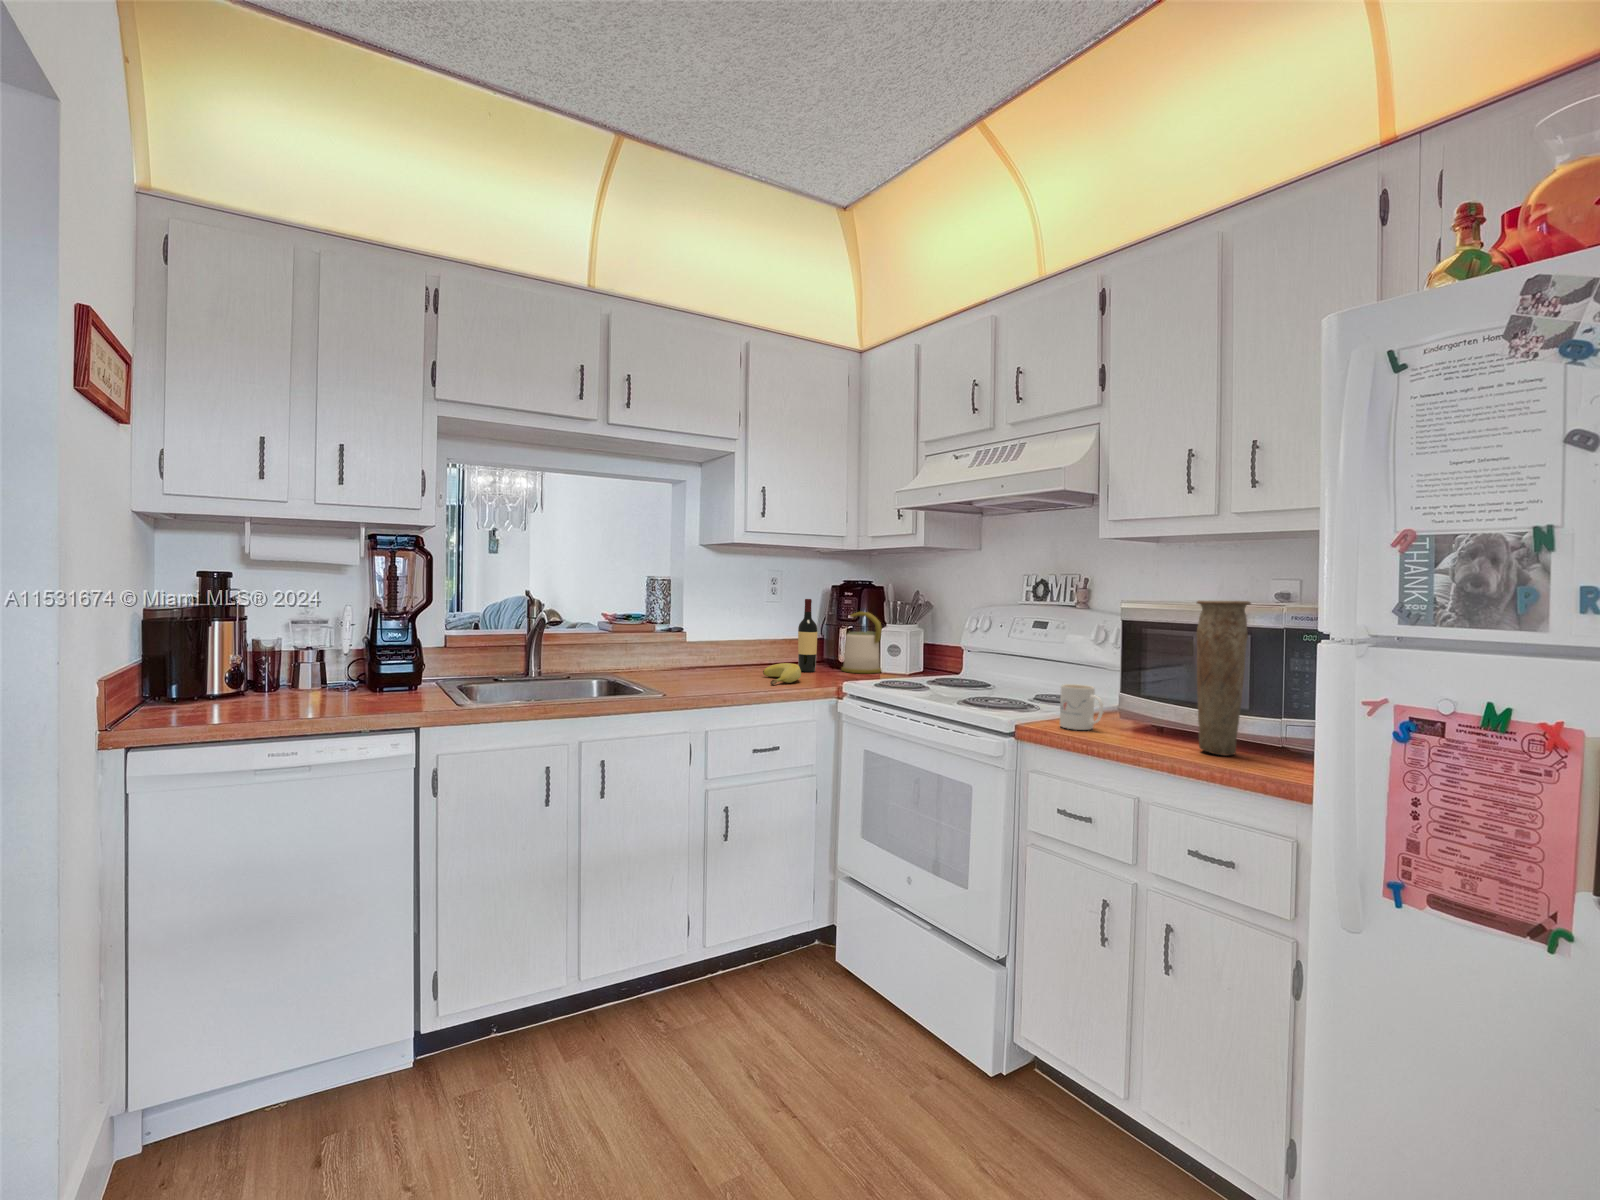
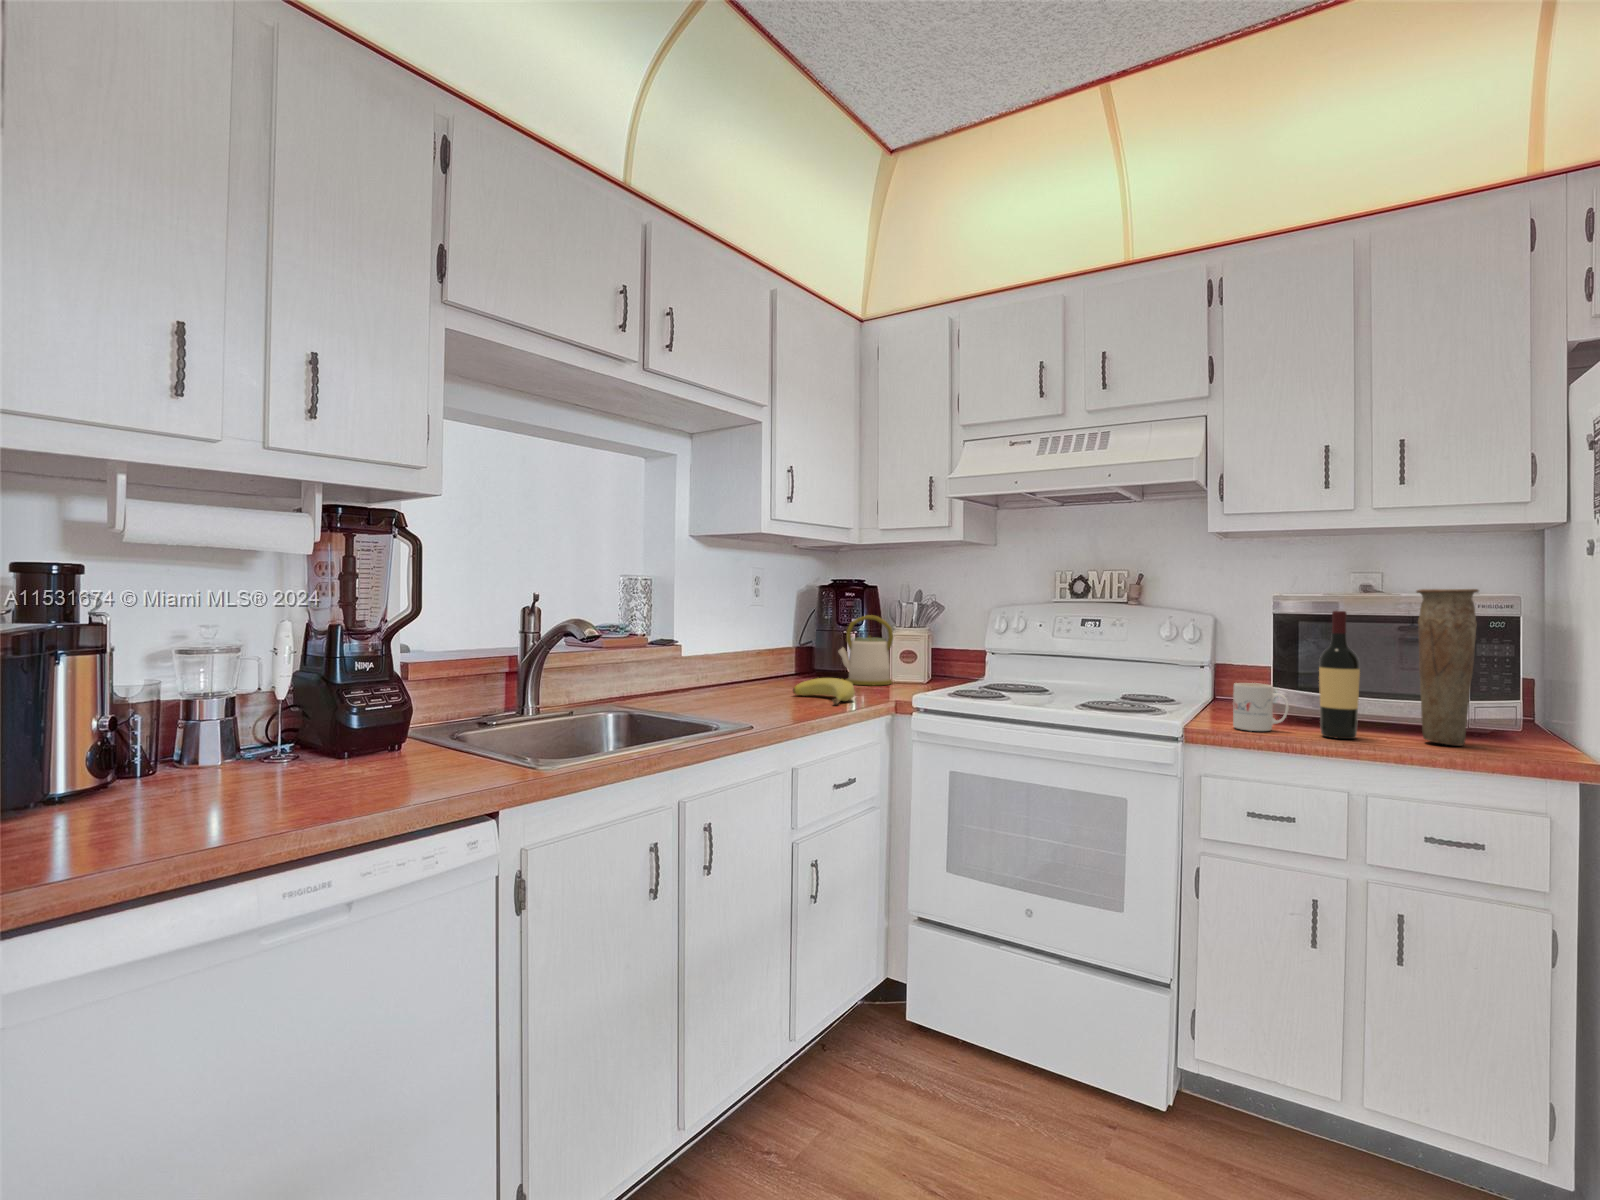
wine bottle: present [798,599,817,672] -> present [1319,611,1360,739]

